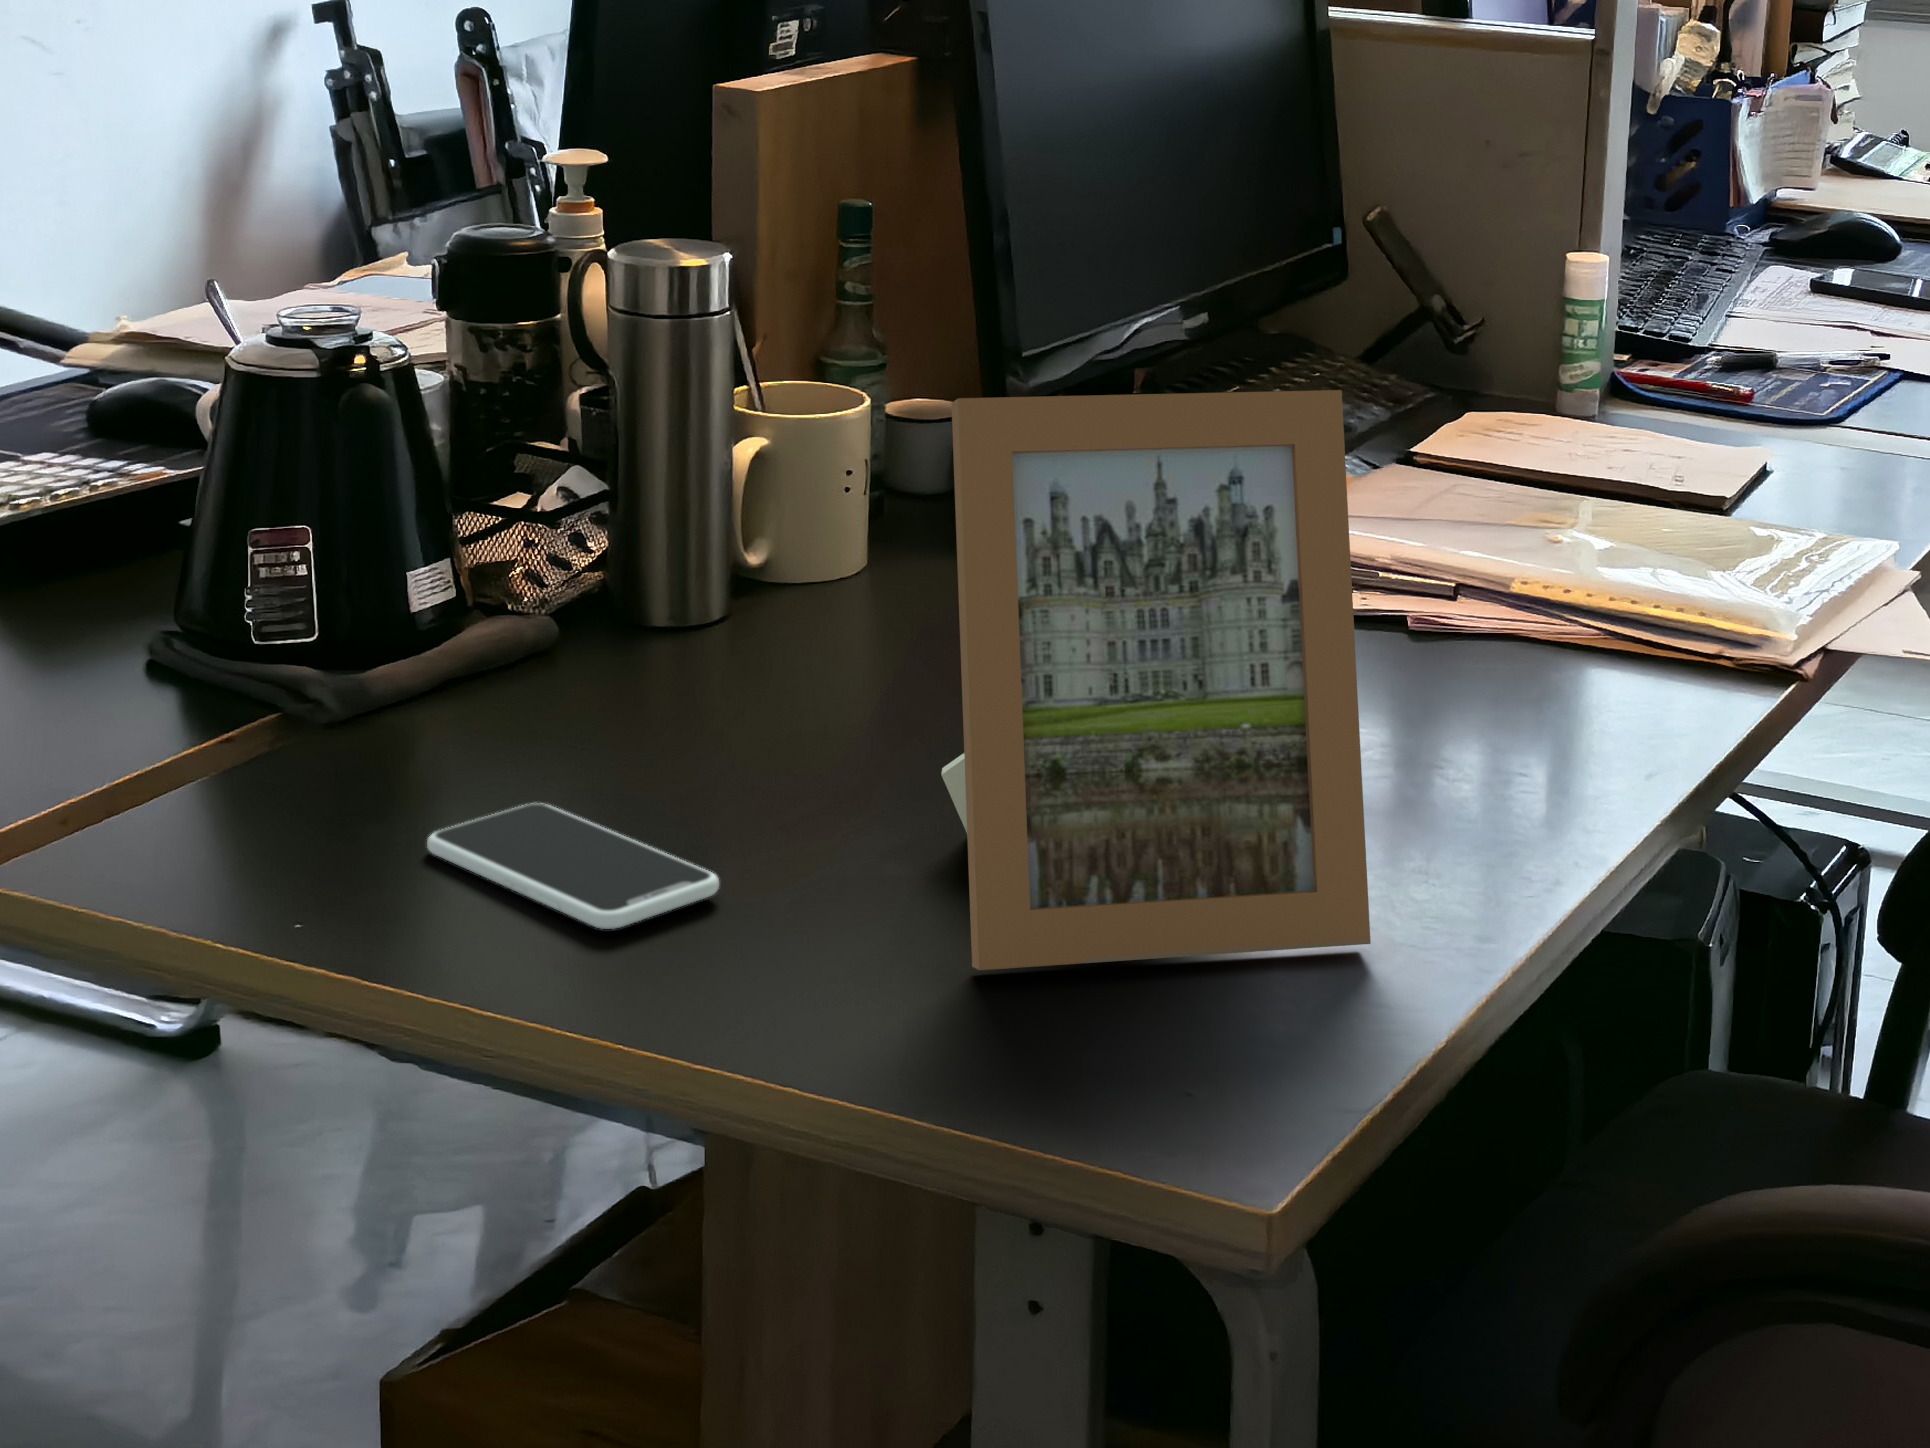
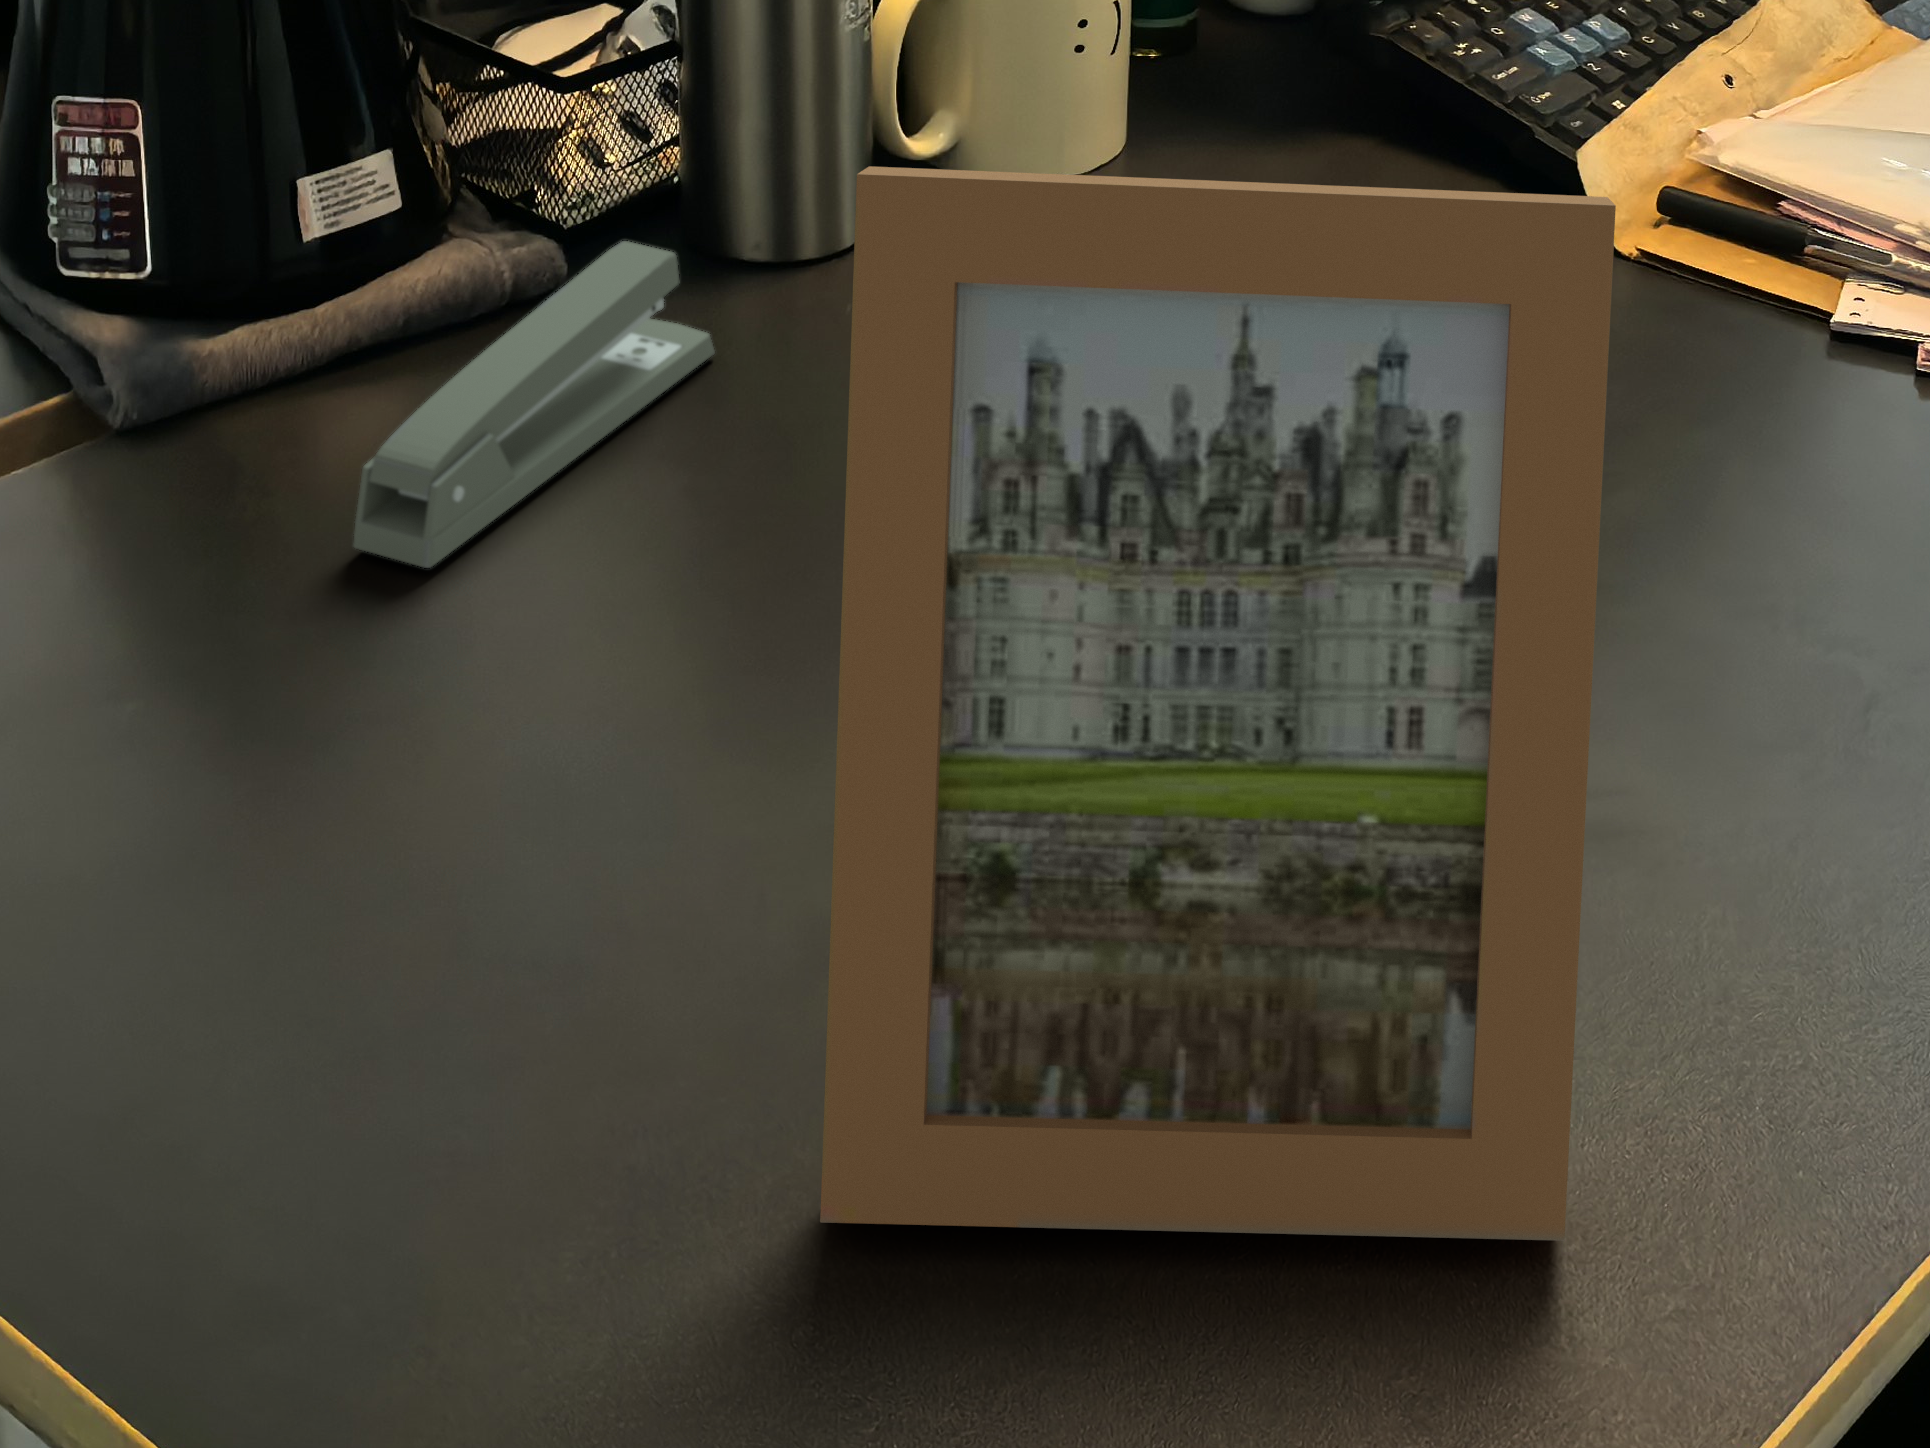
stapler: none [511,598,670,770] -> present [354,241,714,568]
smartphone: present [427,803,719,929] -> none [102,655,503,998]

